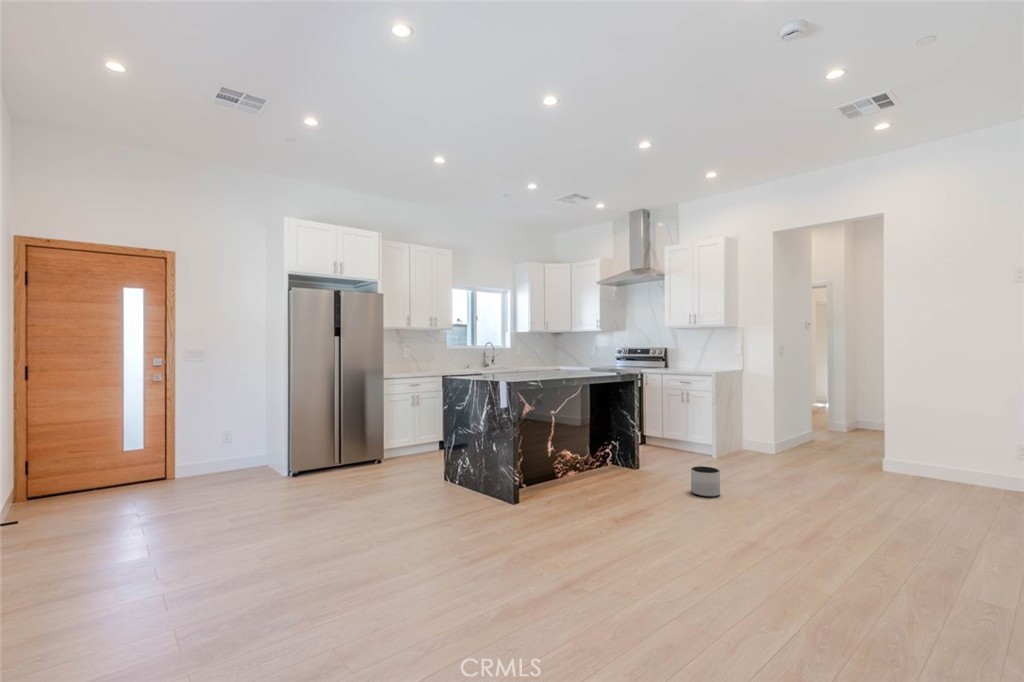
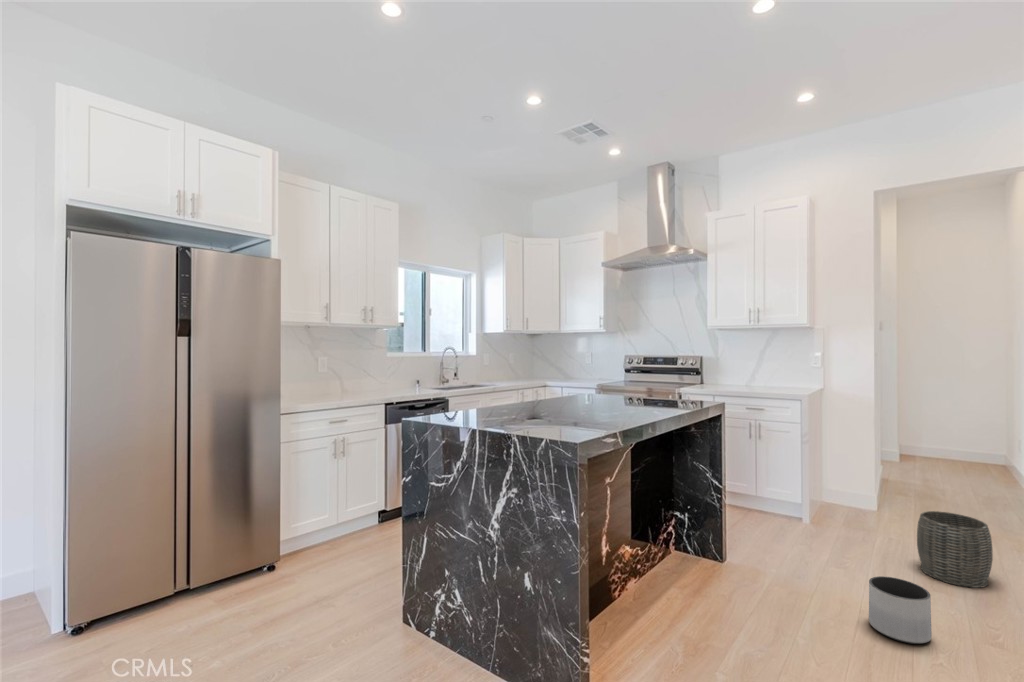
woven basket: none [757,442,796,484] -> present [917,511,993,588]

